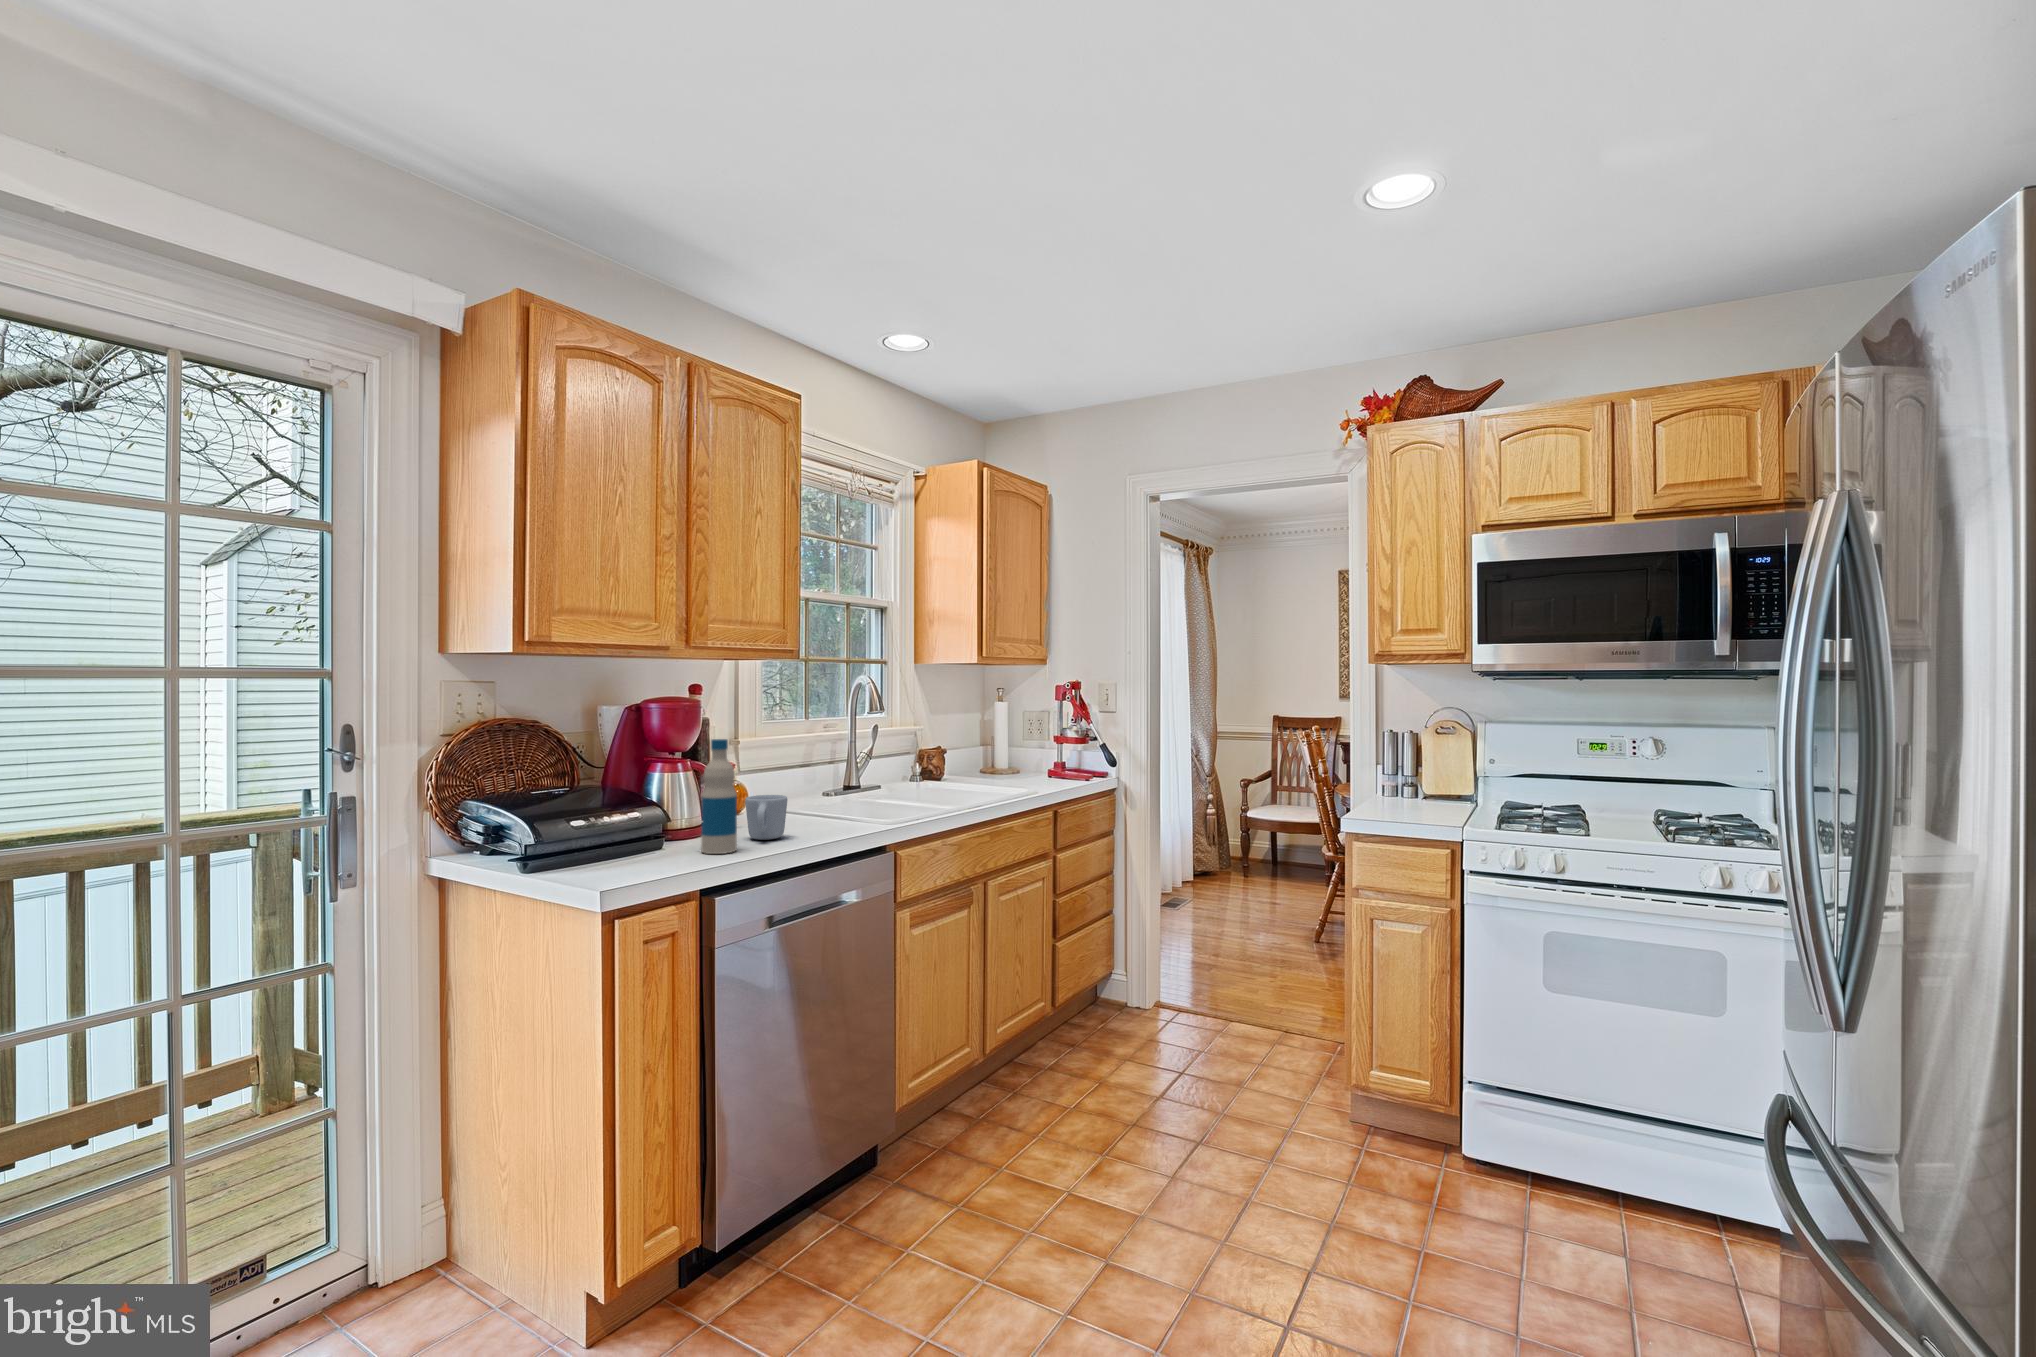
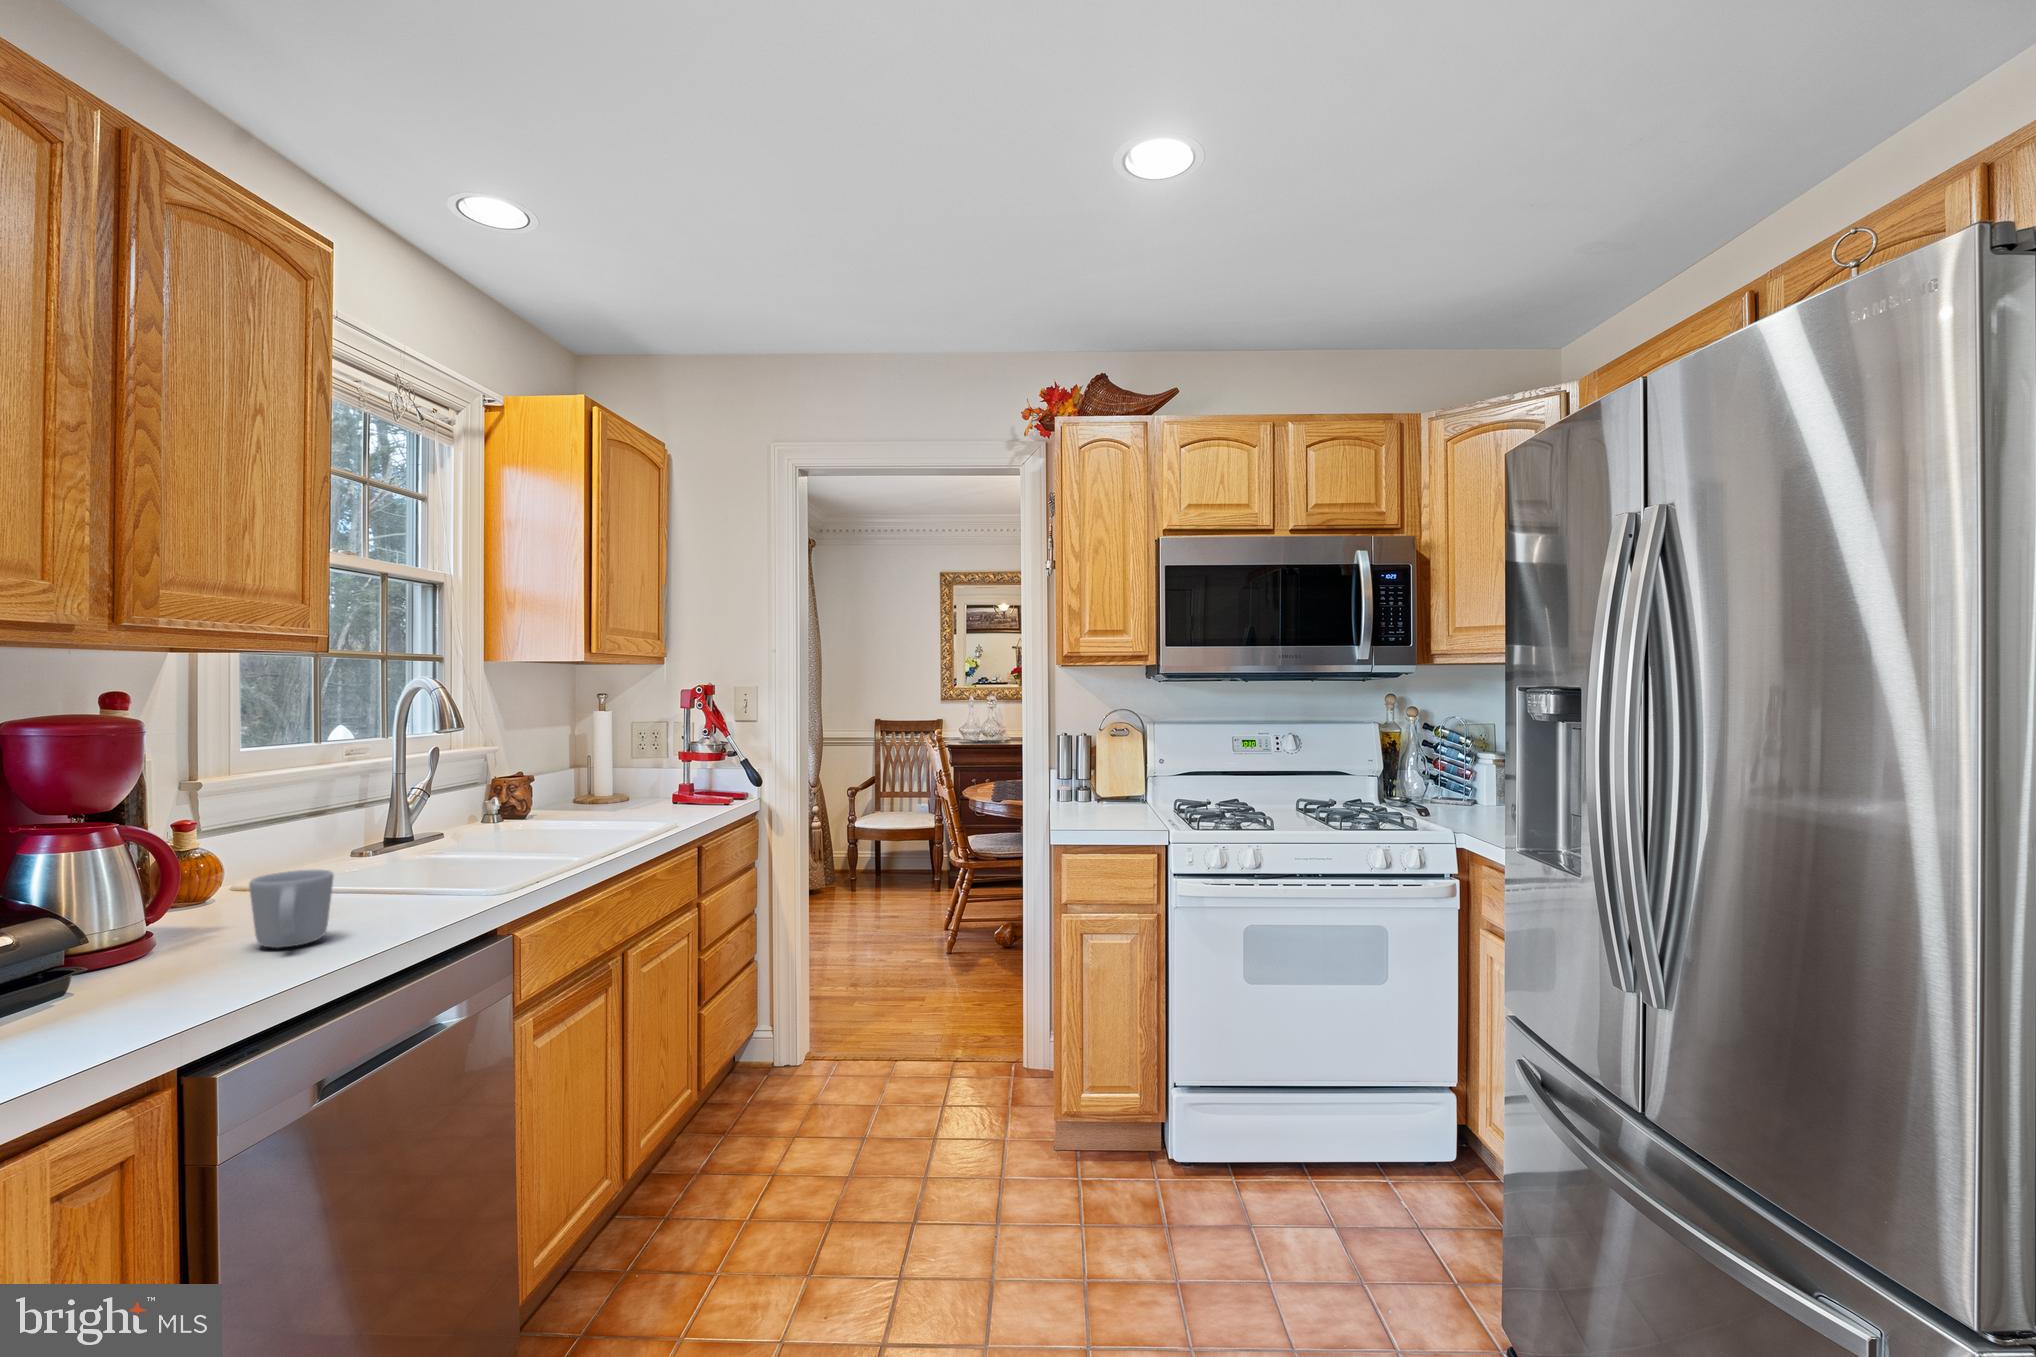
bottle: present [701,739,737,854] -> none [167,786,245,992]

